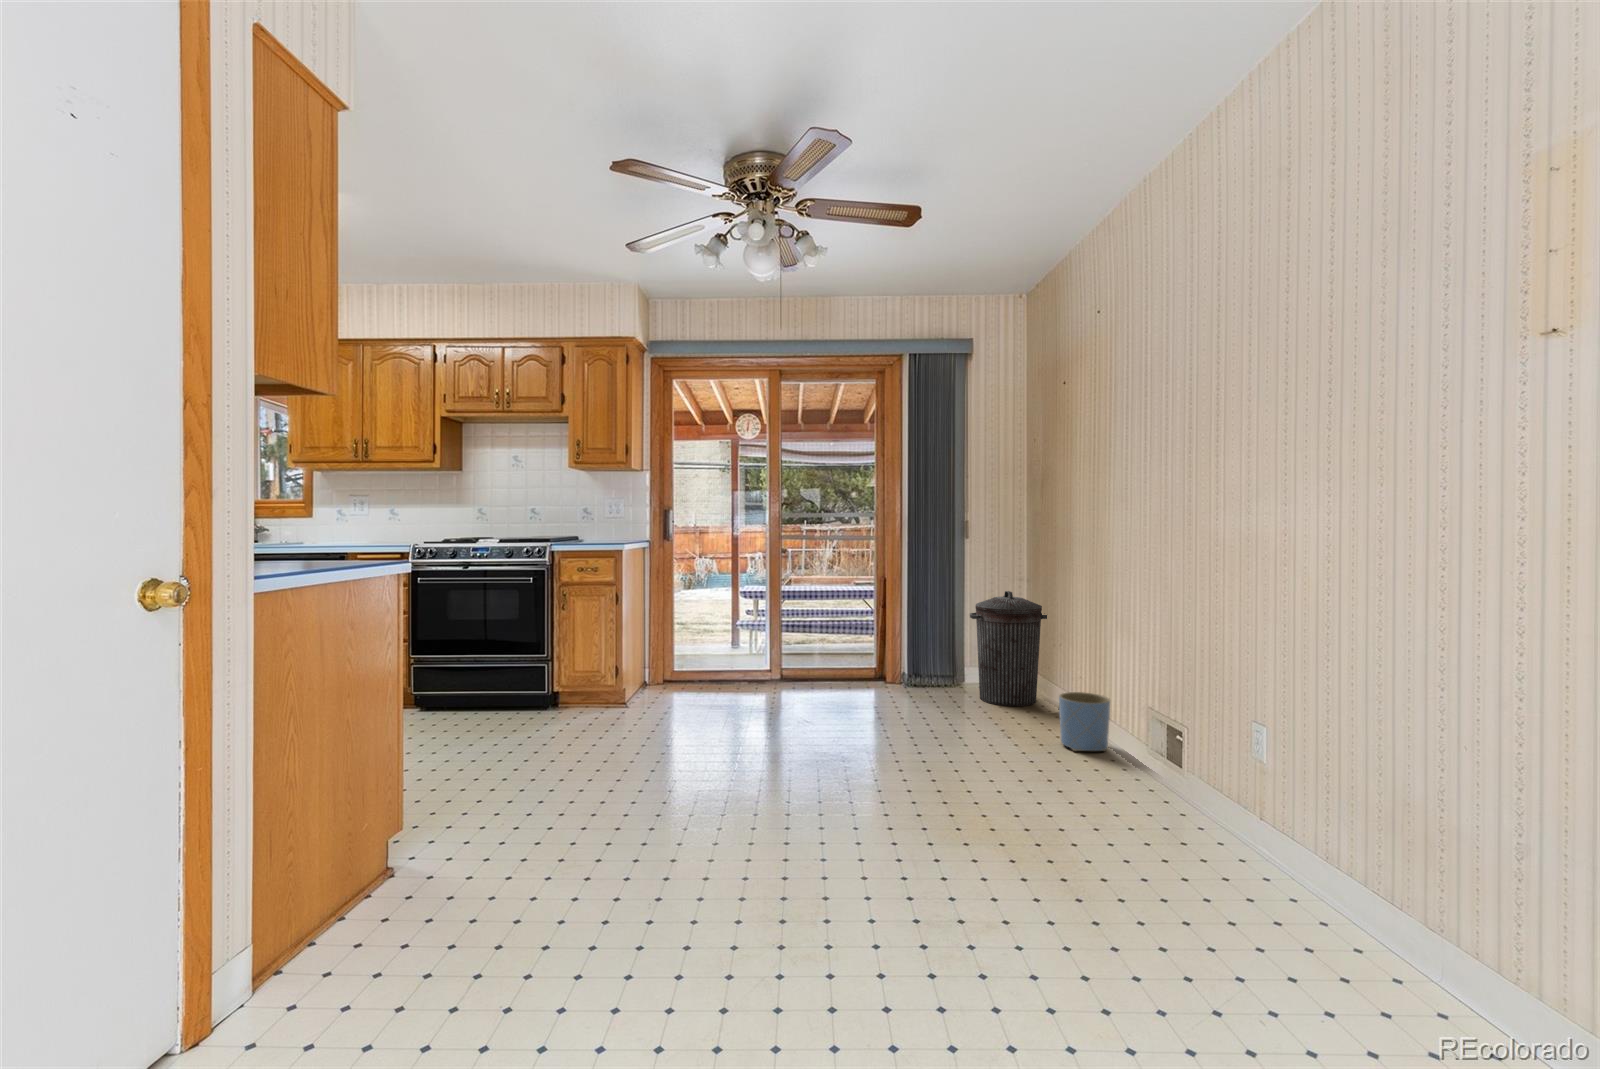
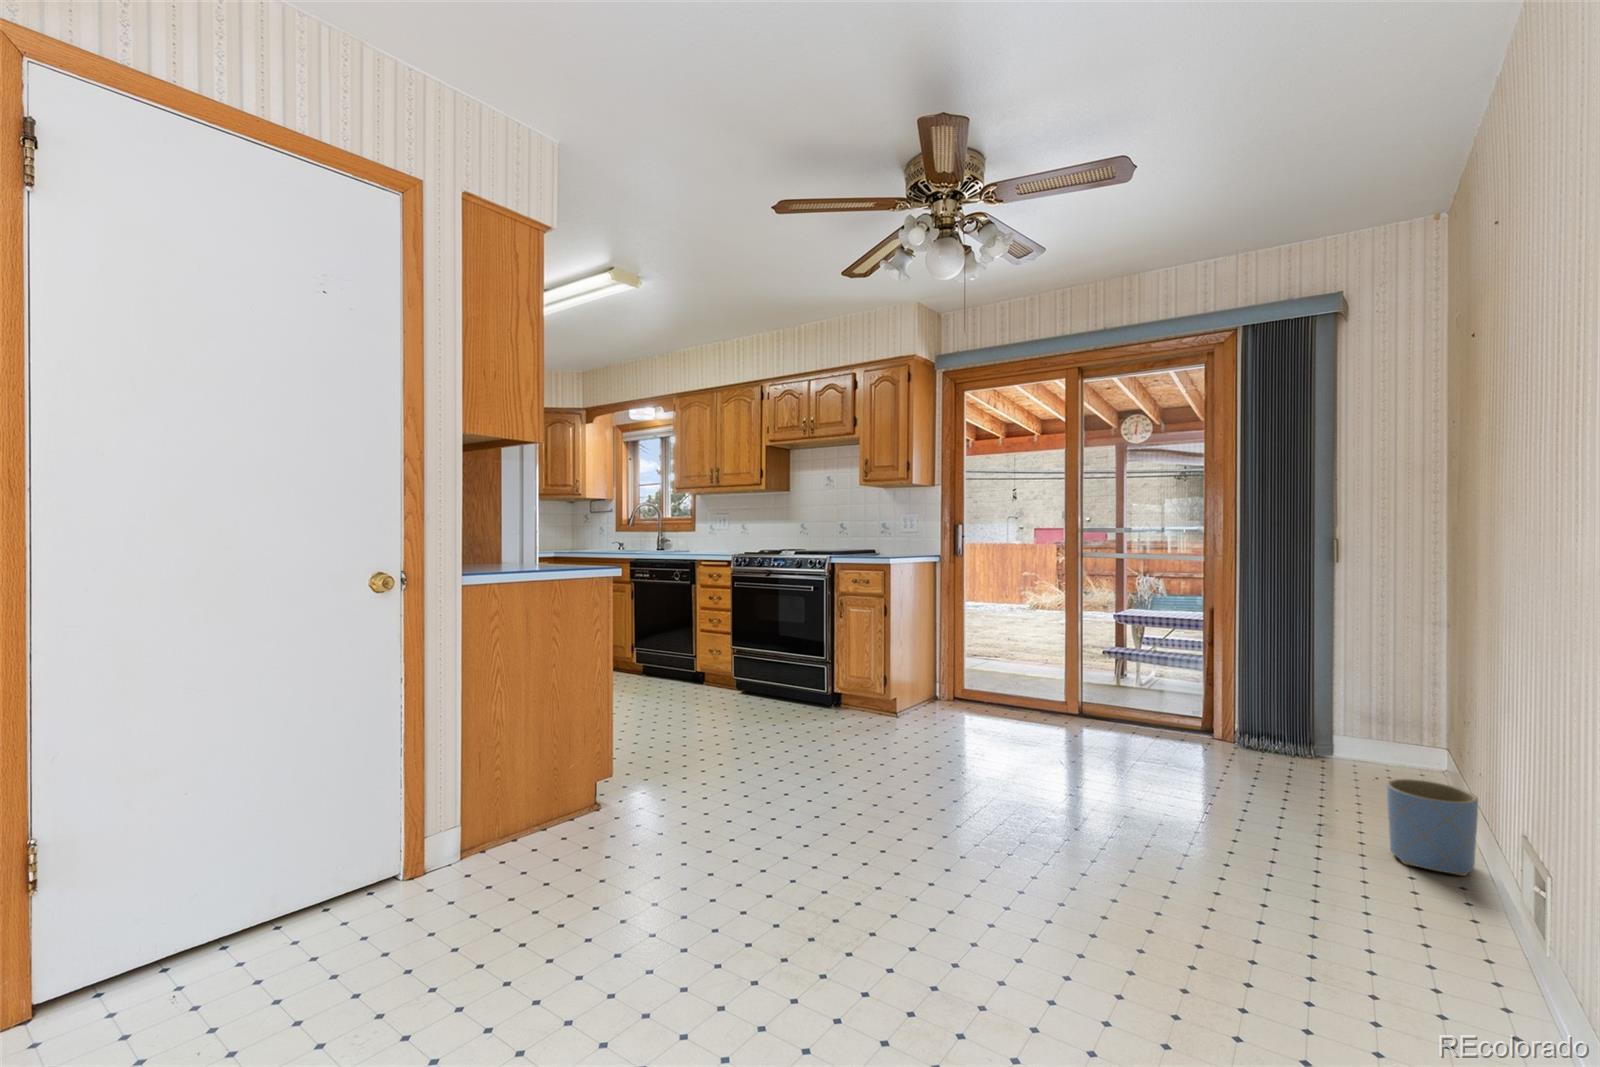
trash can: present [970,591,1047,706] -> none [1313,630,1444,793]

